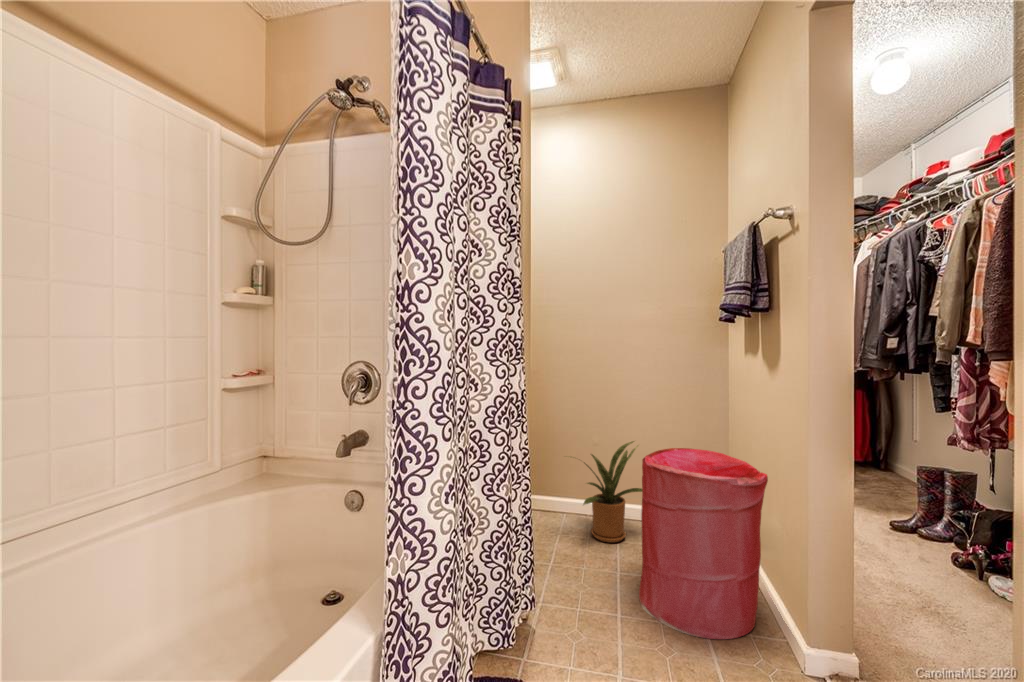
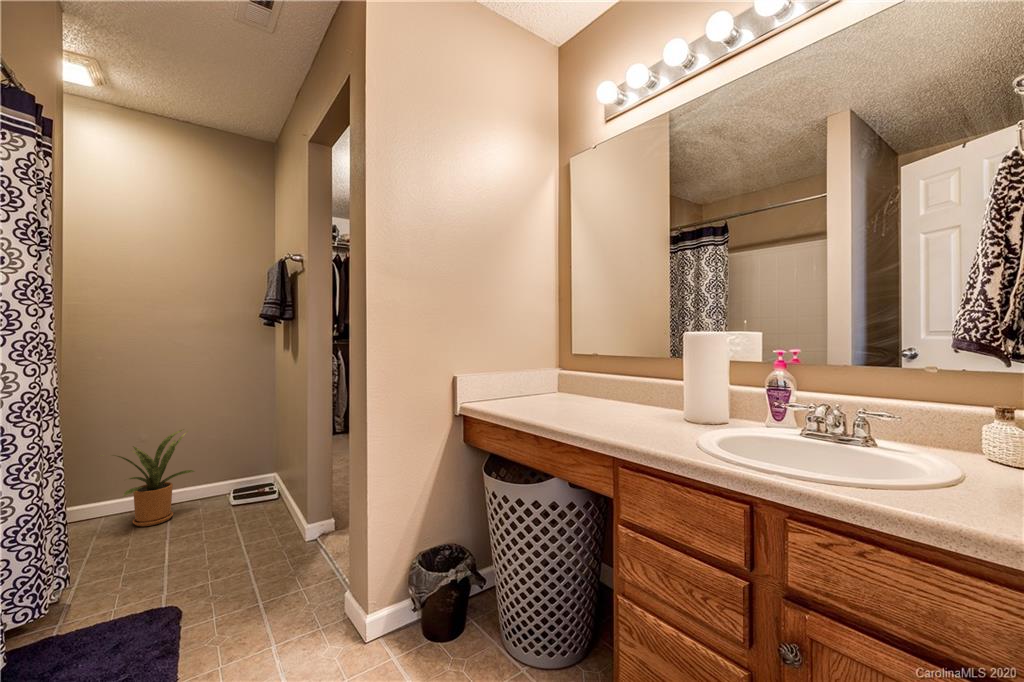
laundry hamper: present [639,448,768,639] -> none [185,423,287,555]

